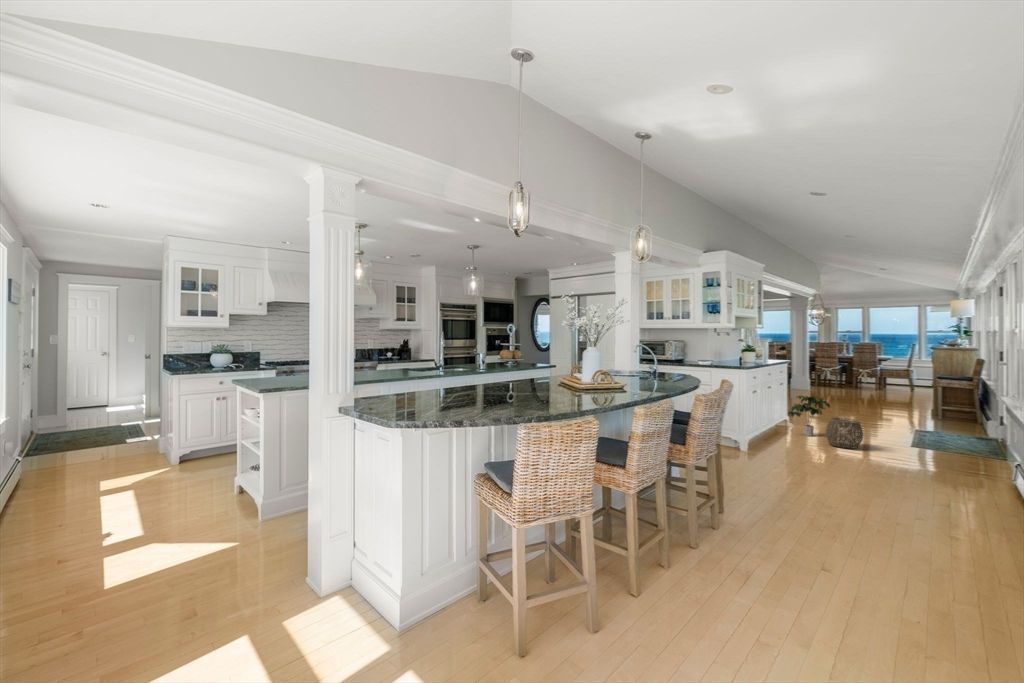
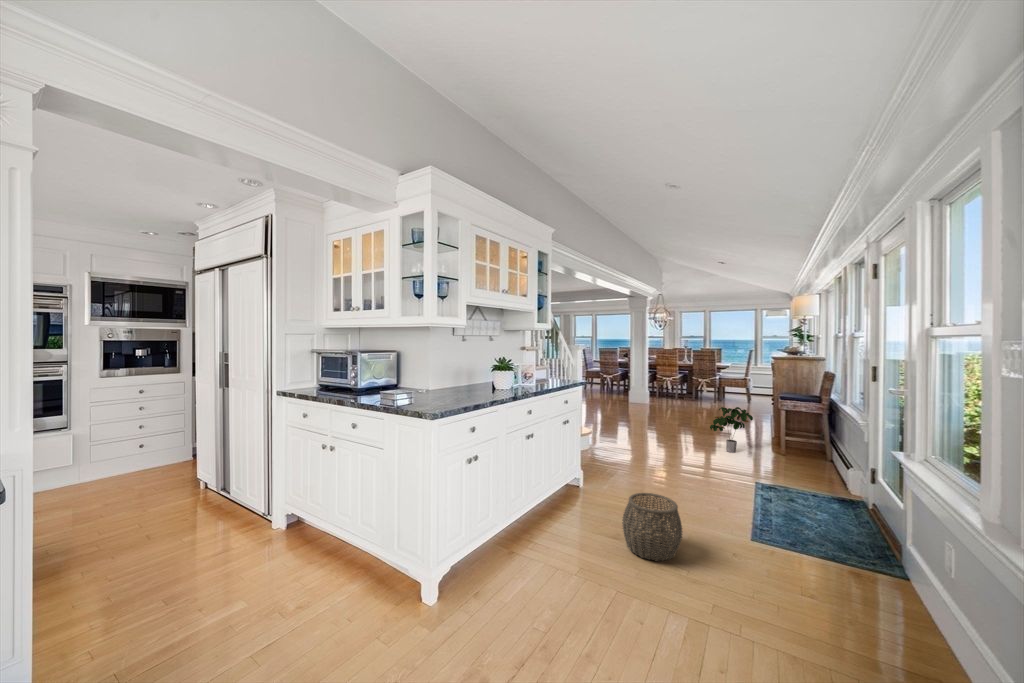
potted plant: present [788,396,830,436] -> present [710,407,753,453]

